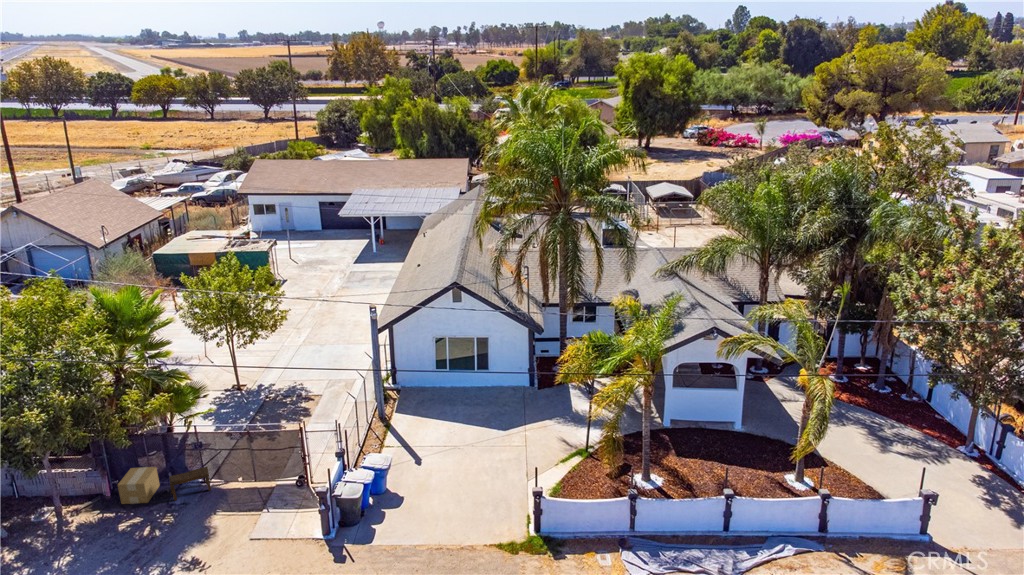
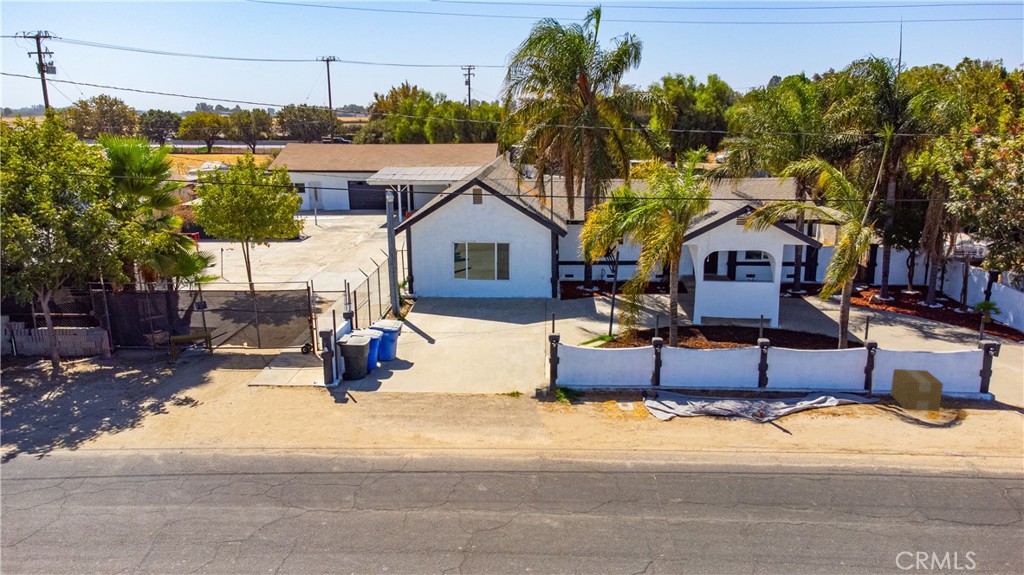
potted plant: none [917,395,946,418] -> present [974,301,1002,323]
cardboard box: present [118,467,160,504] -> present [891,369,943,411]

